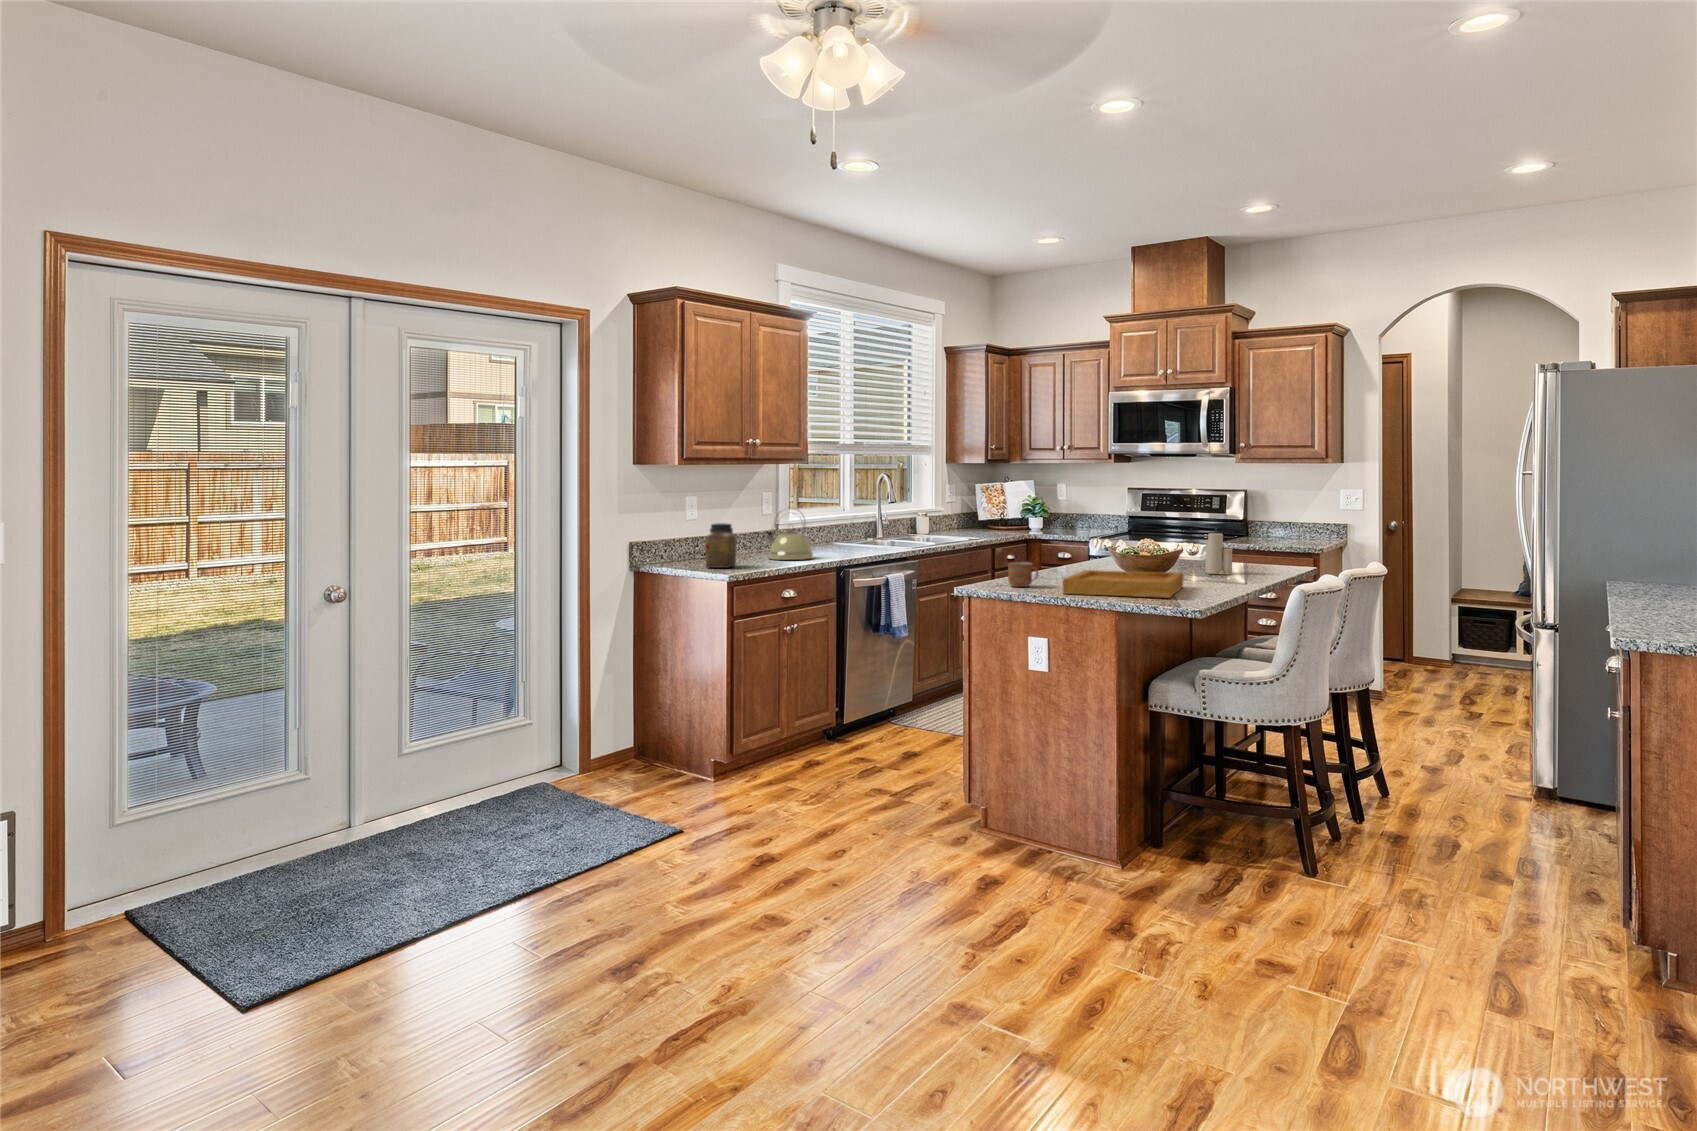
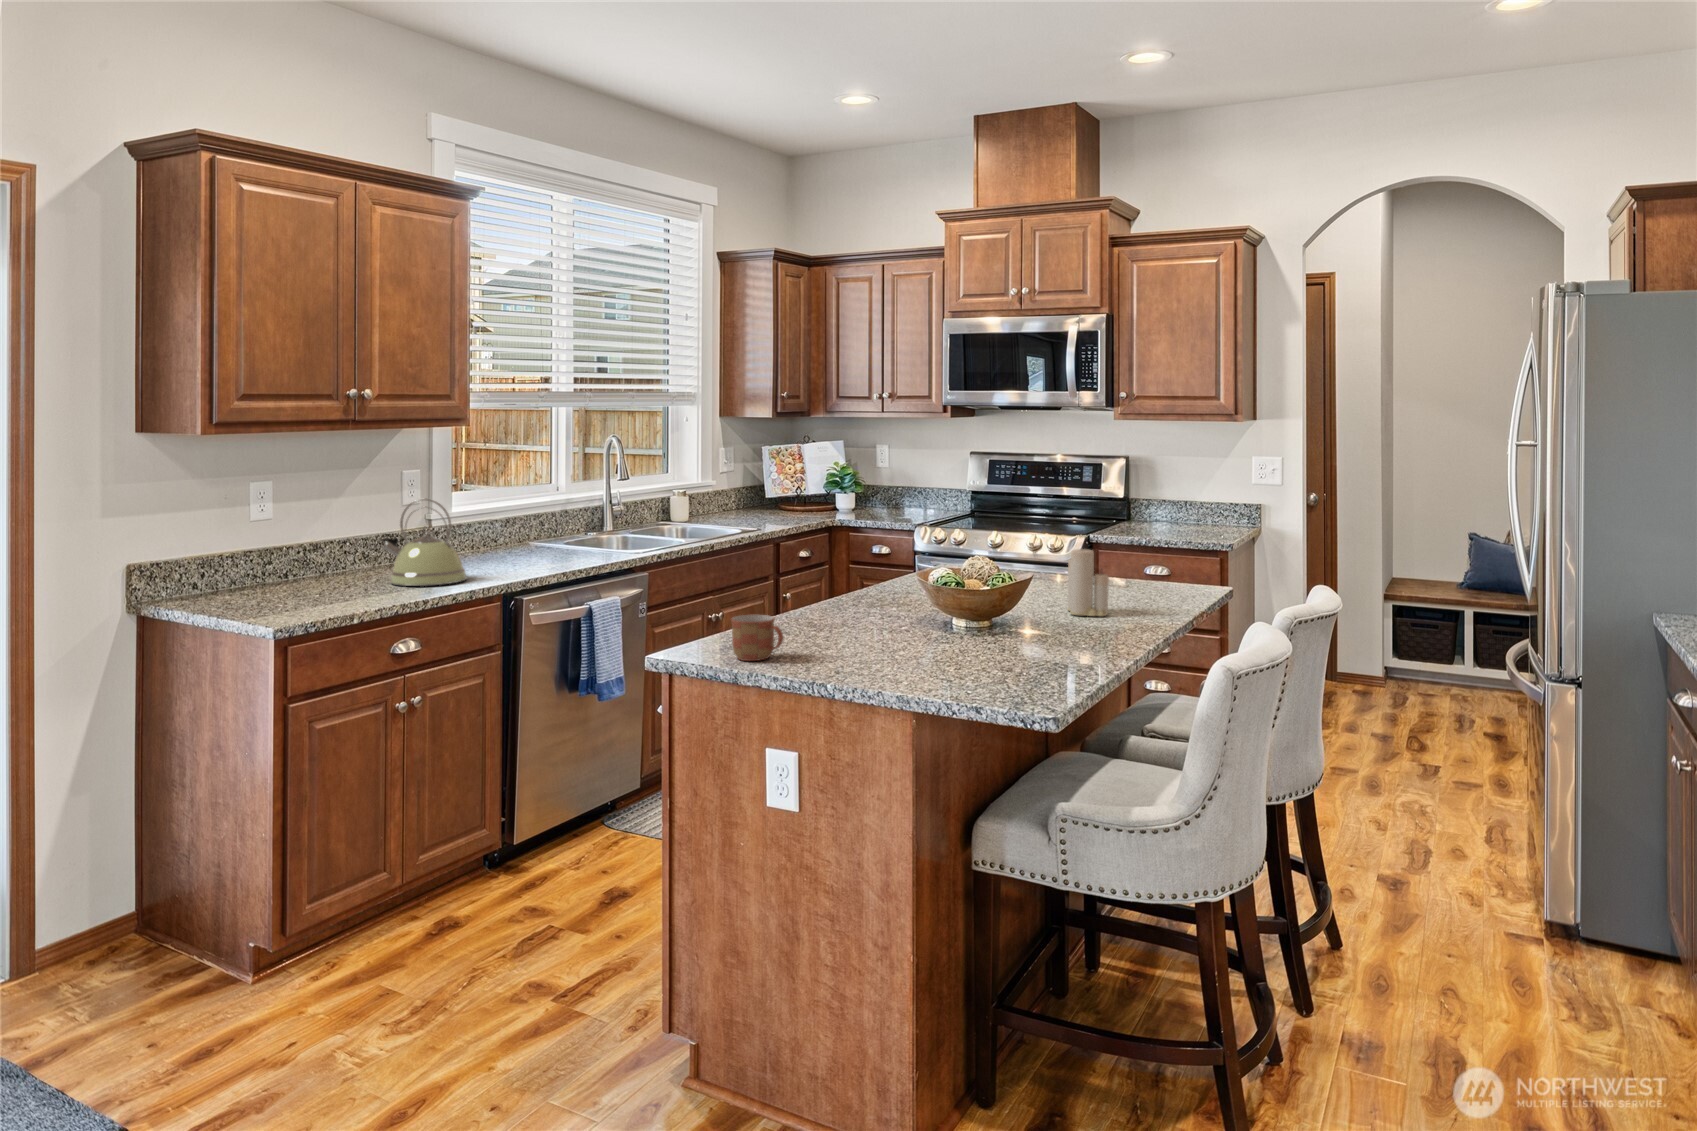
jar: present [705,523,737,568] -> none [252,532,313,609]
tray: present [1063,570,1183,598] -> none [817,623,1029,691]

